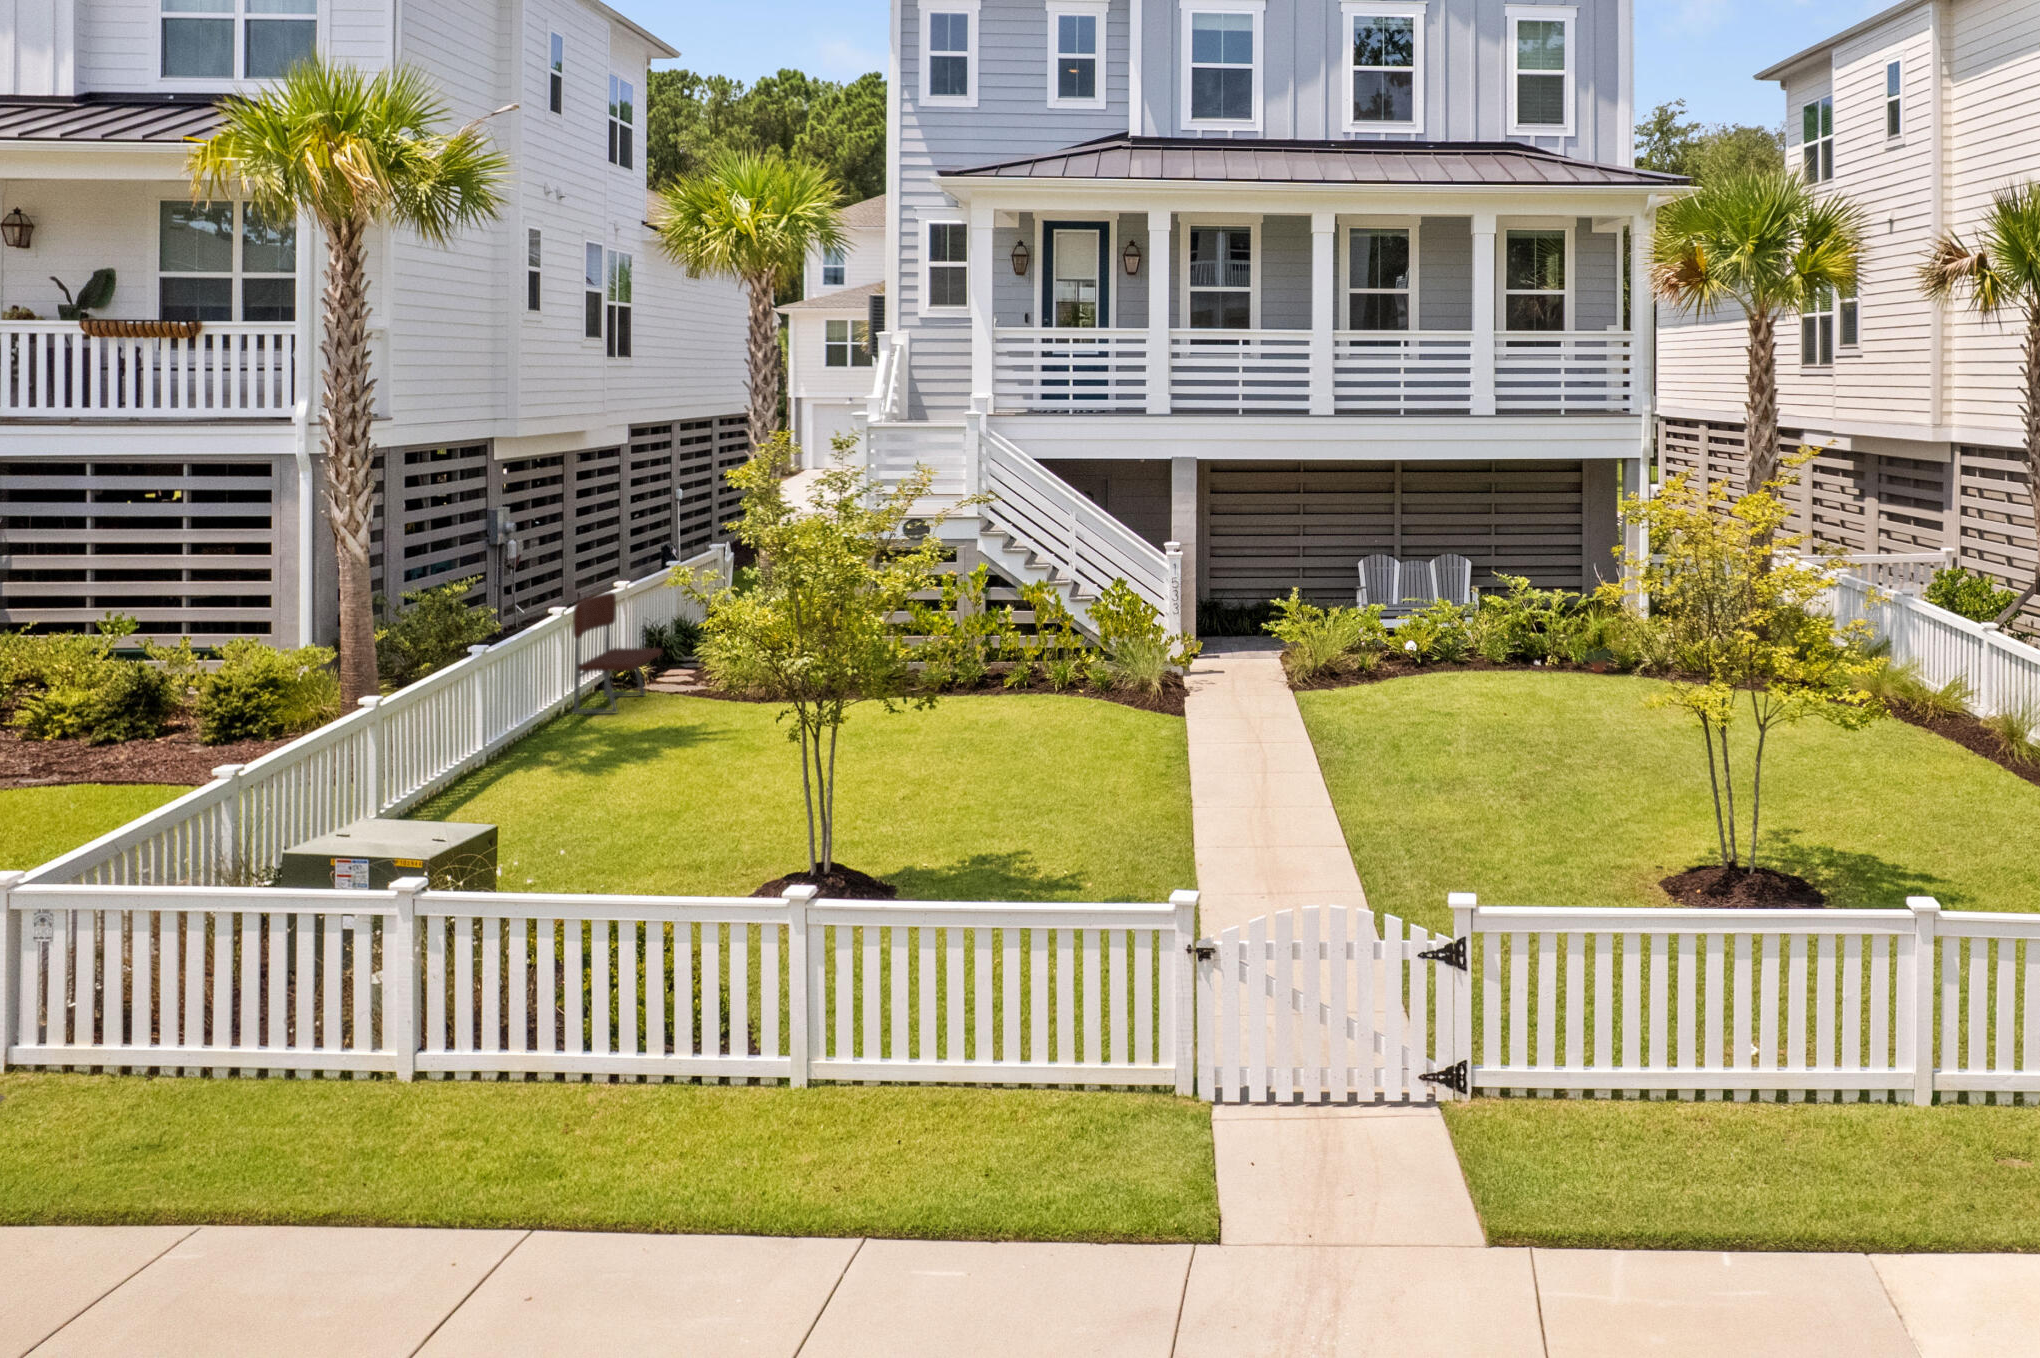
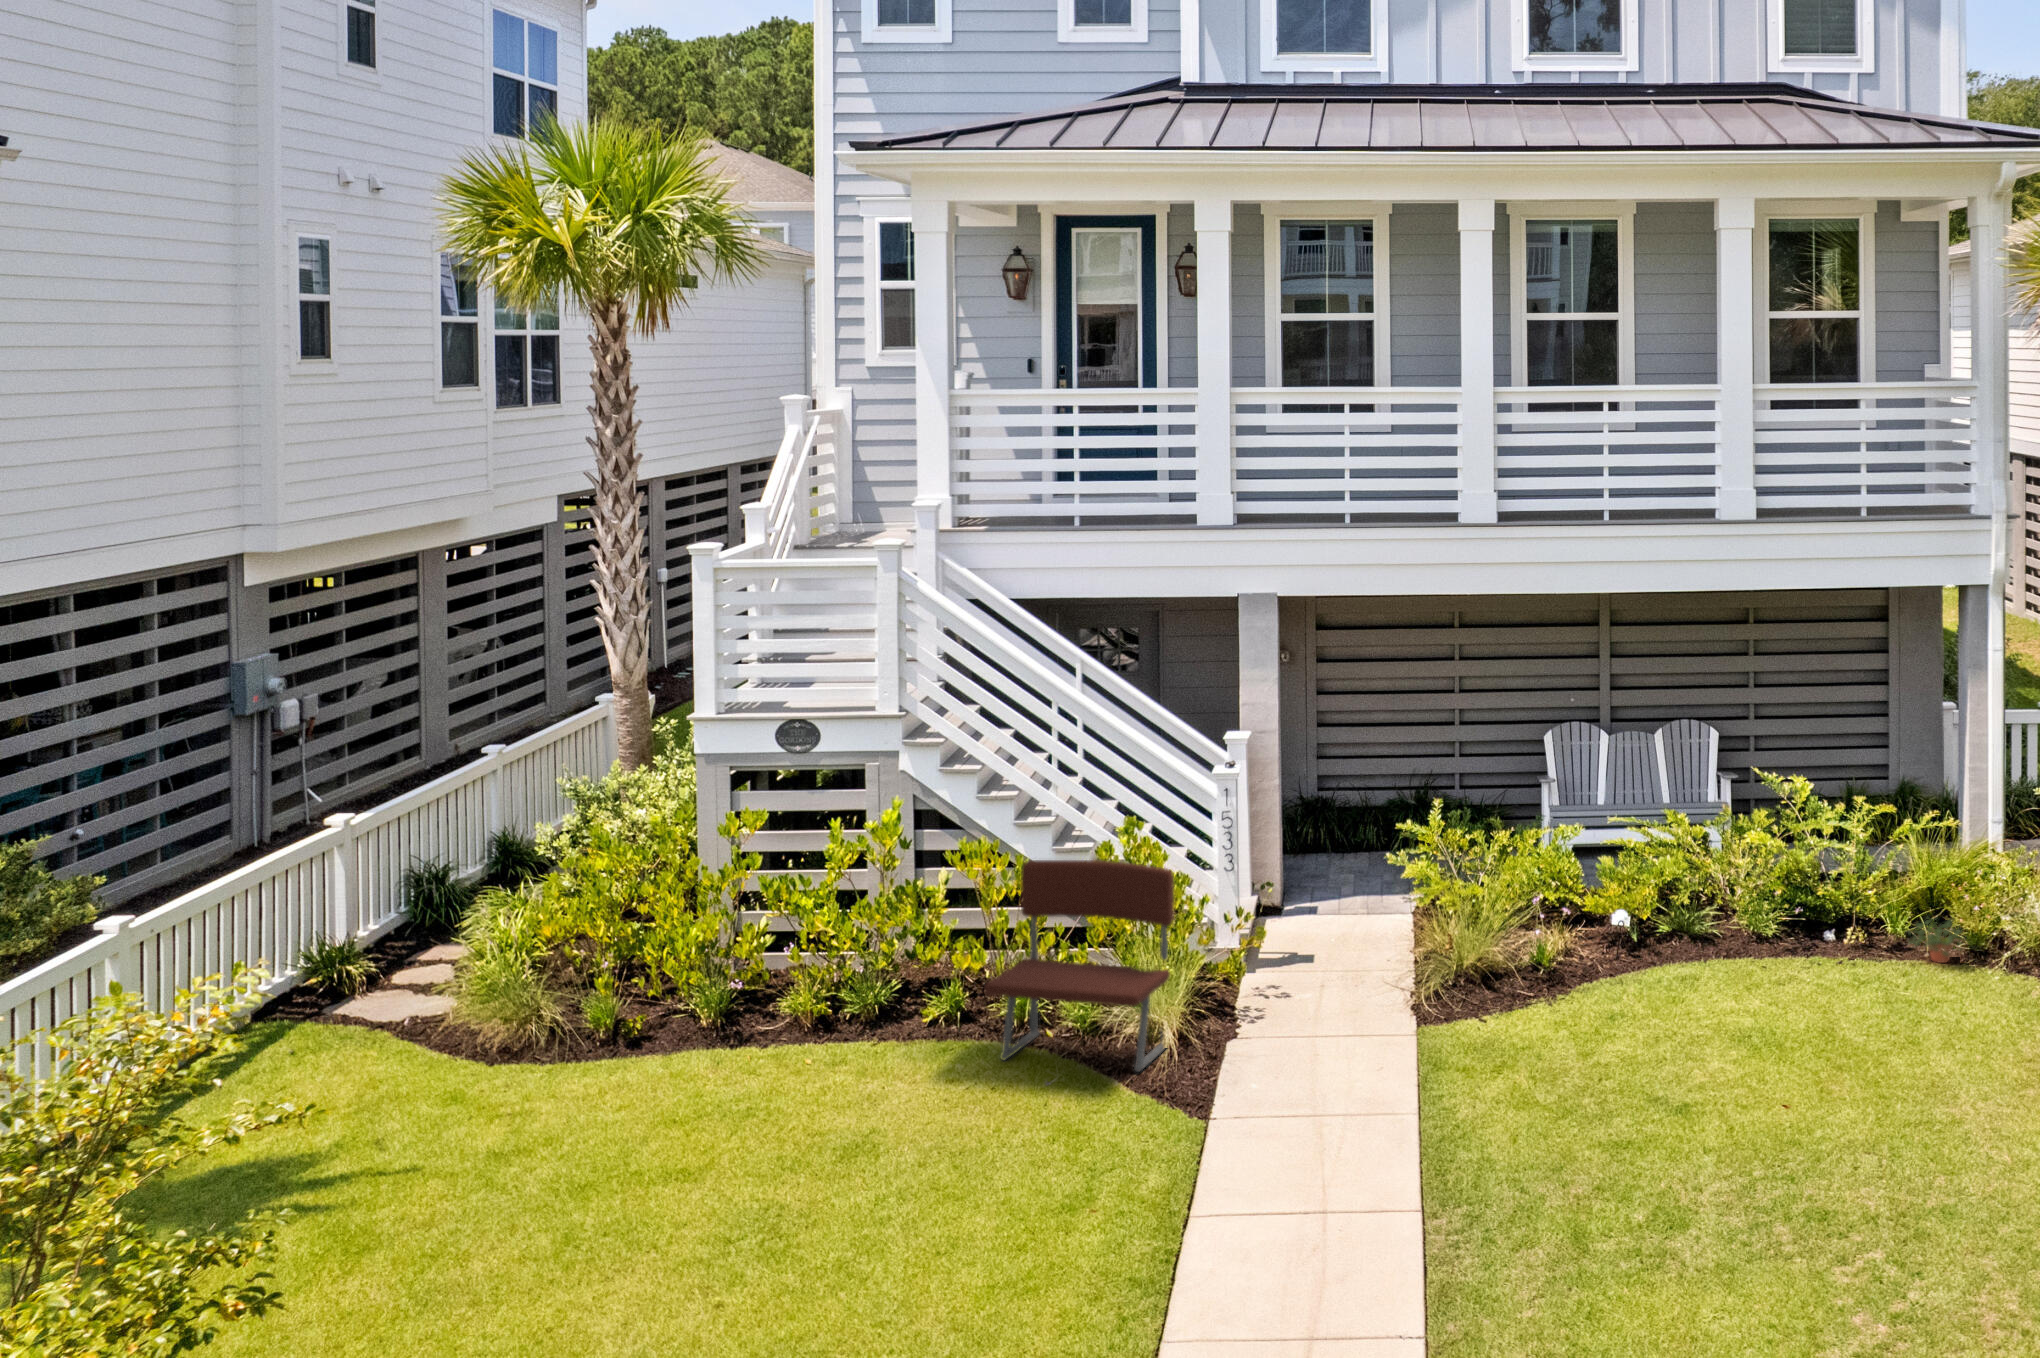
bench: present [573,592,662,714] -> present [984,860,1174,1072]

